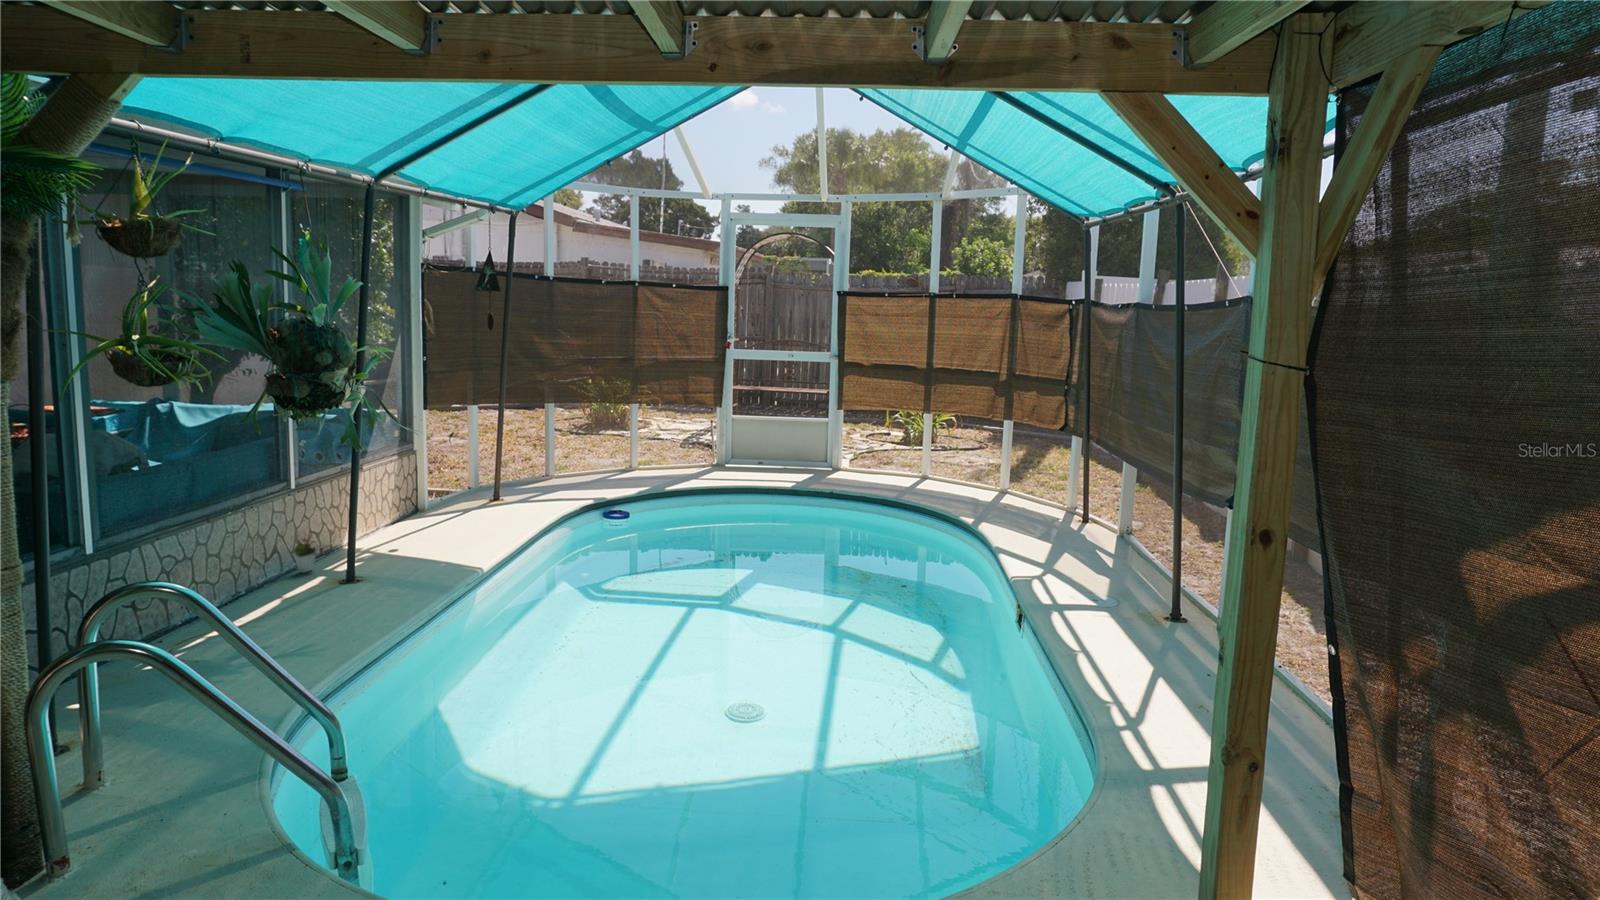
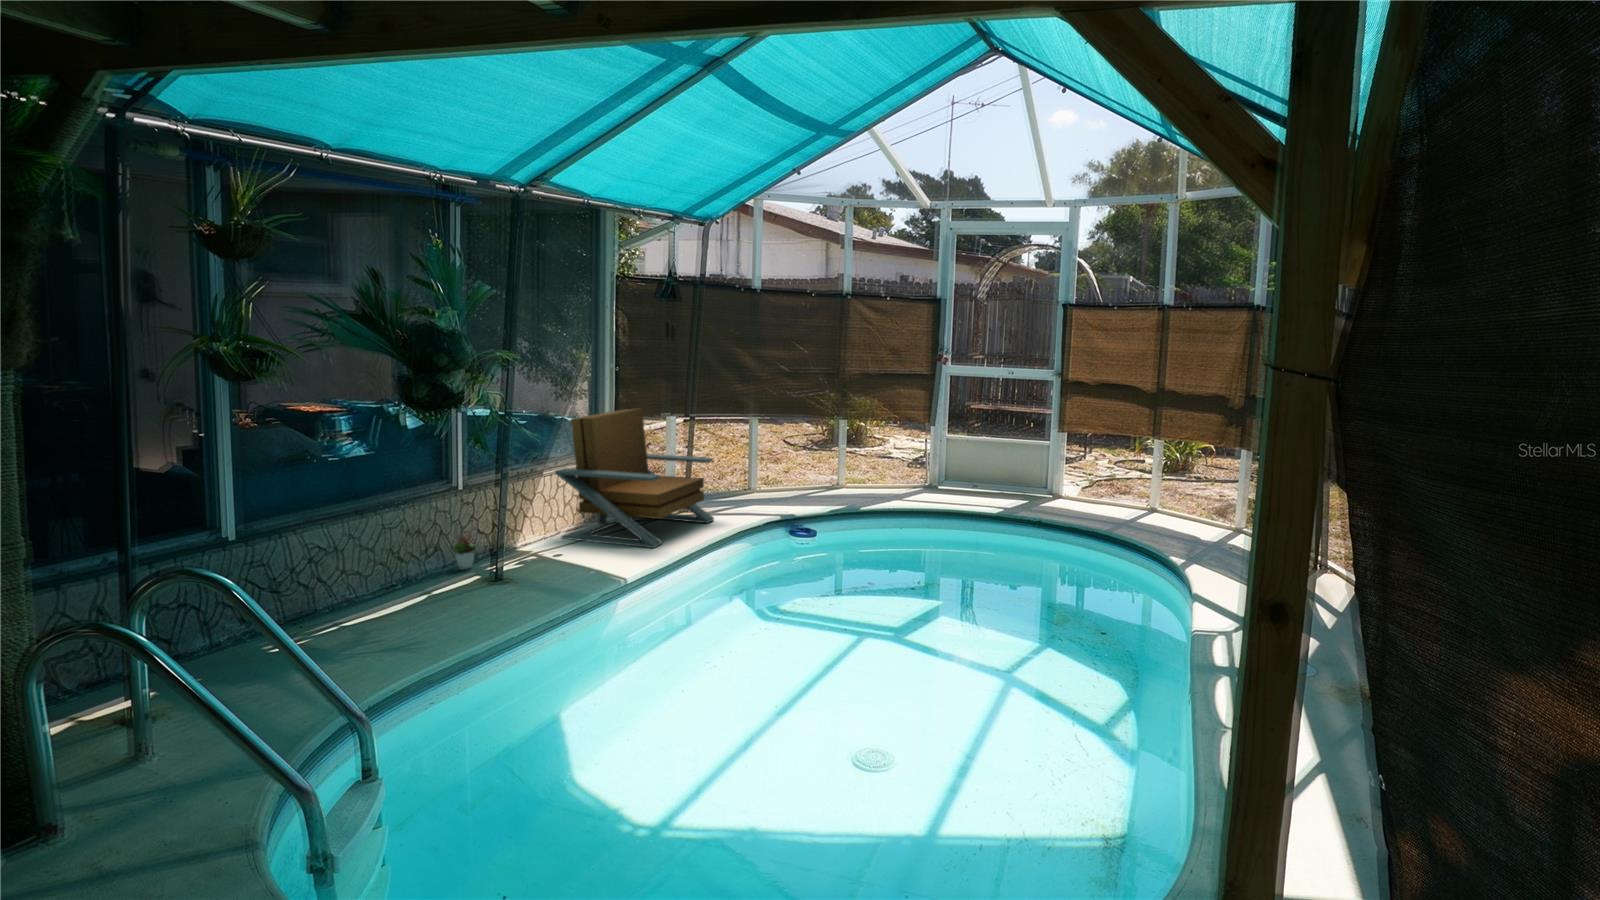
lounge chair: none [379,398,536,537] -> present [555,408,714,548]

